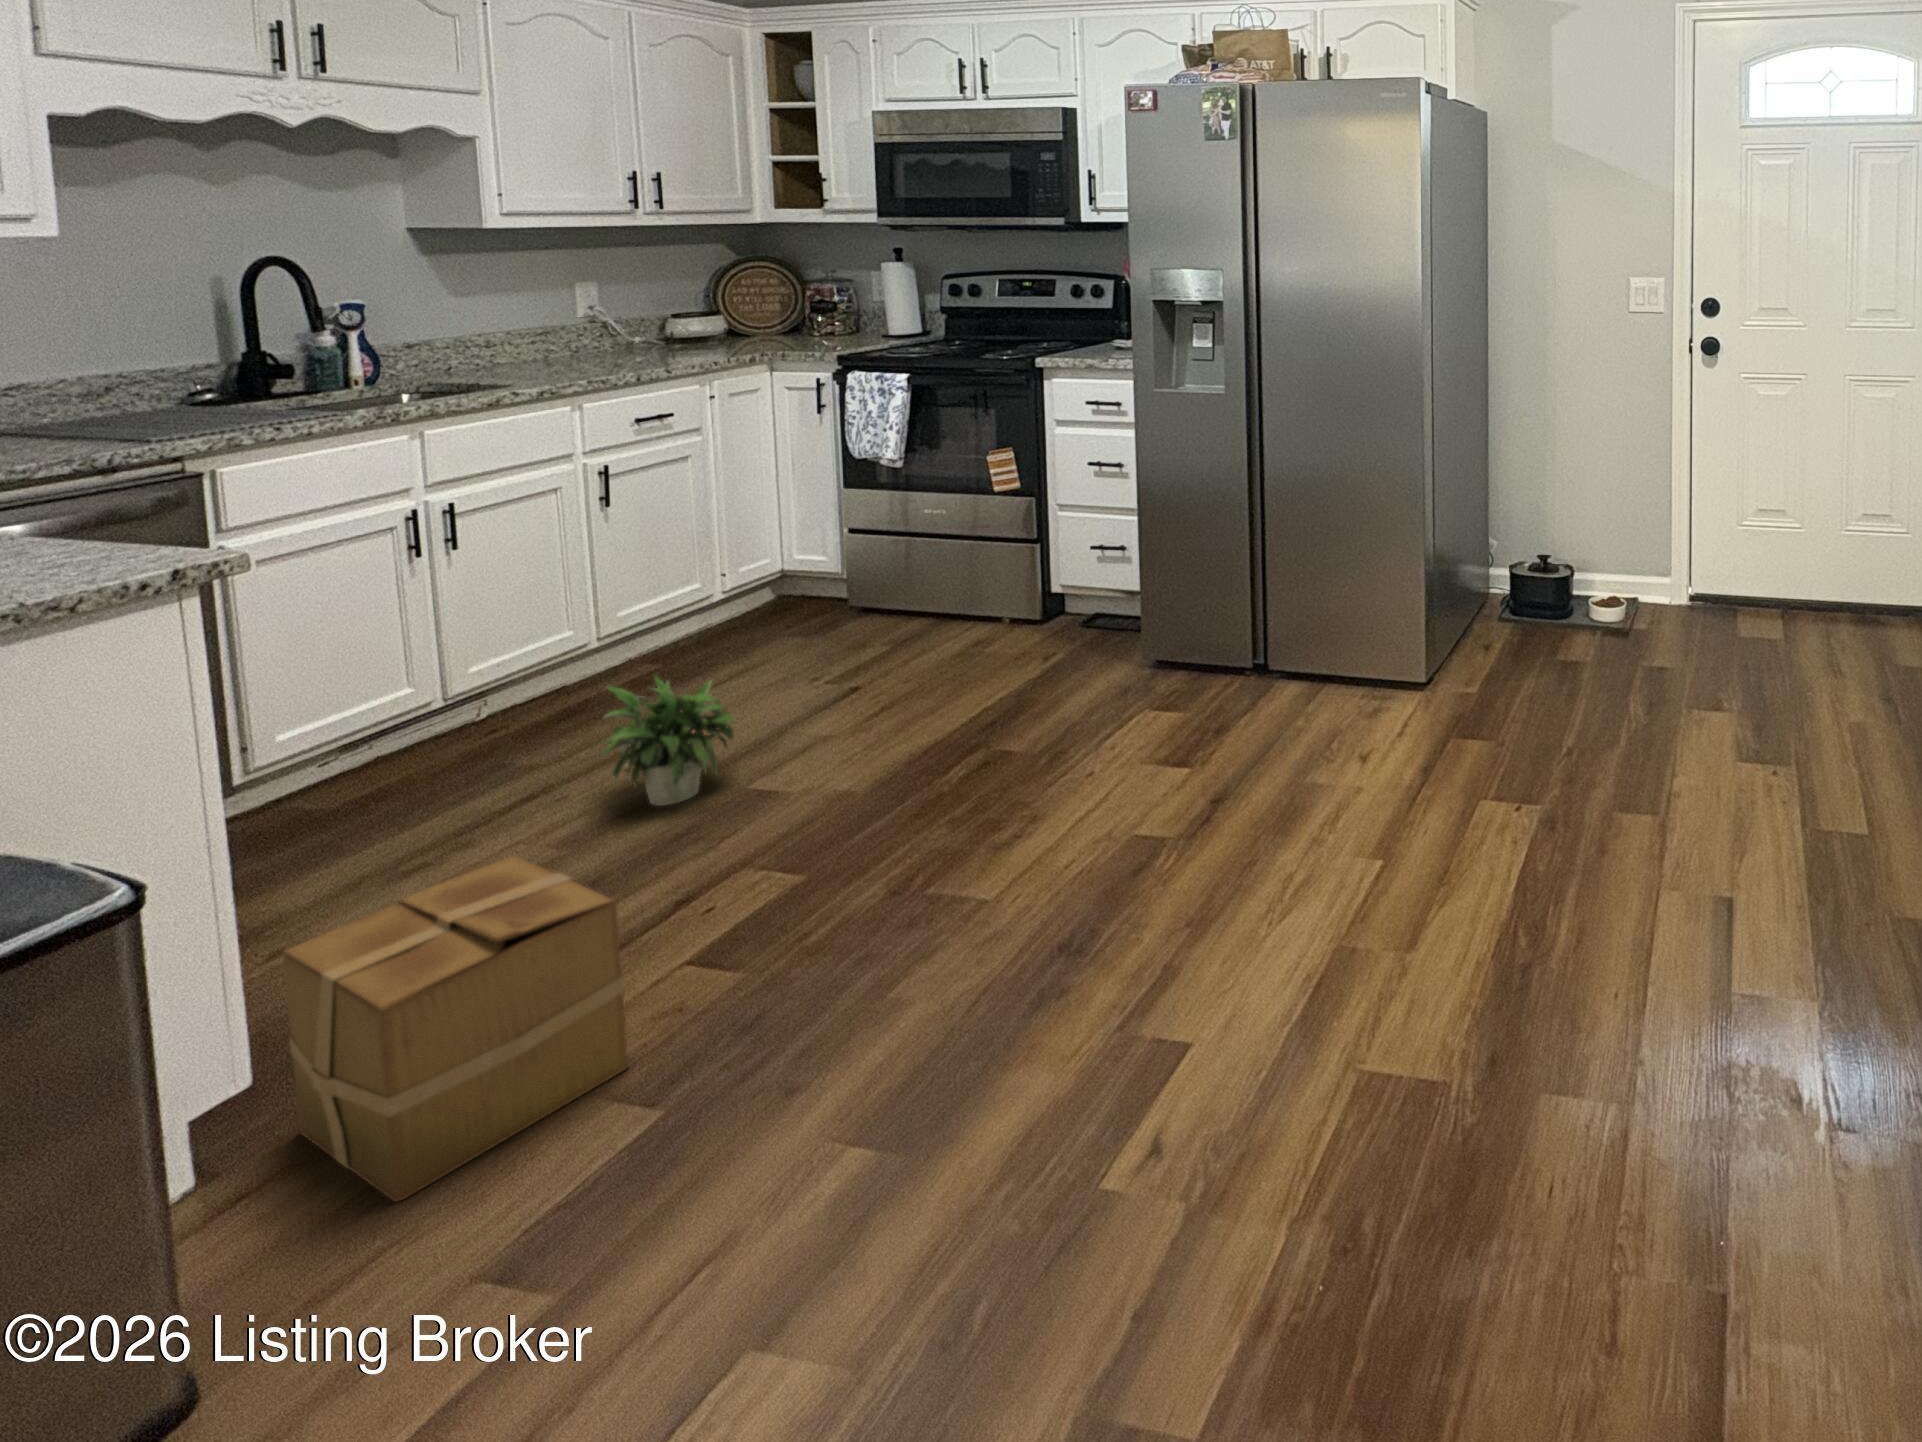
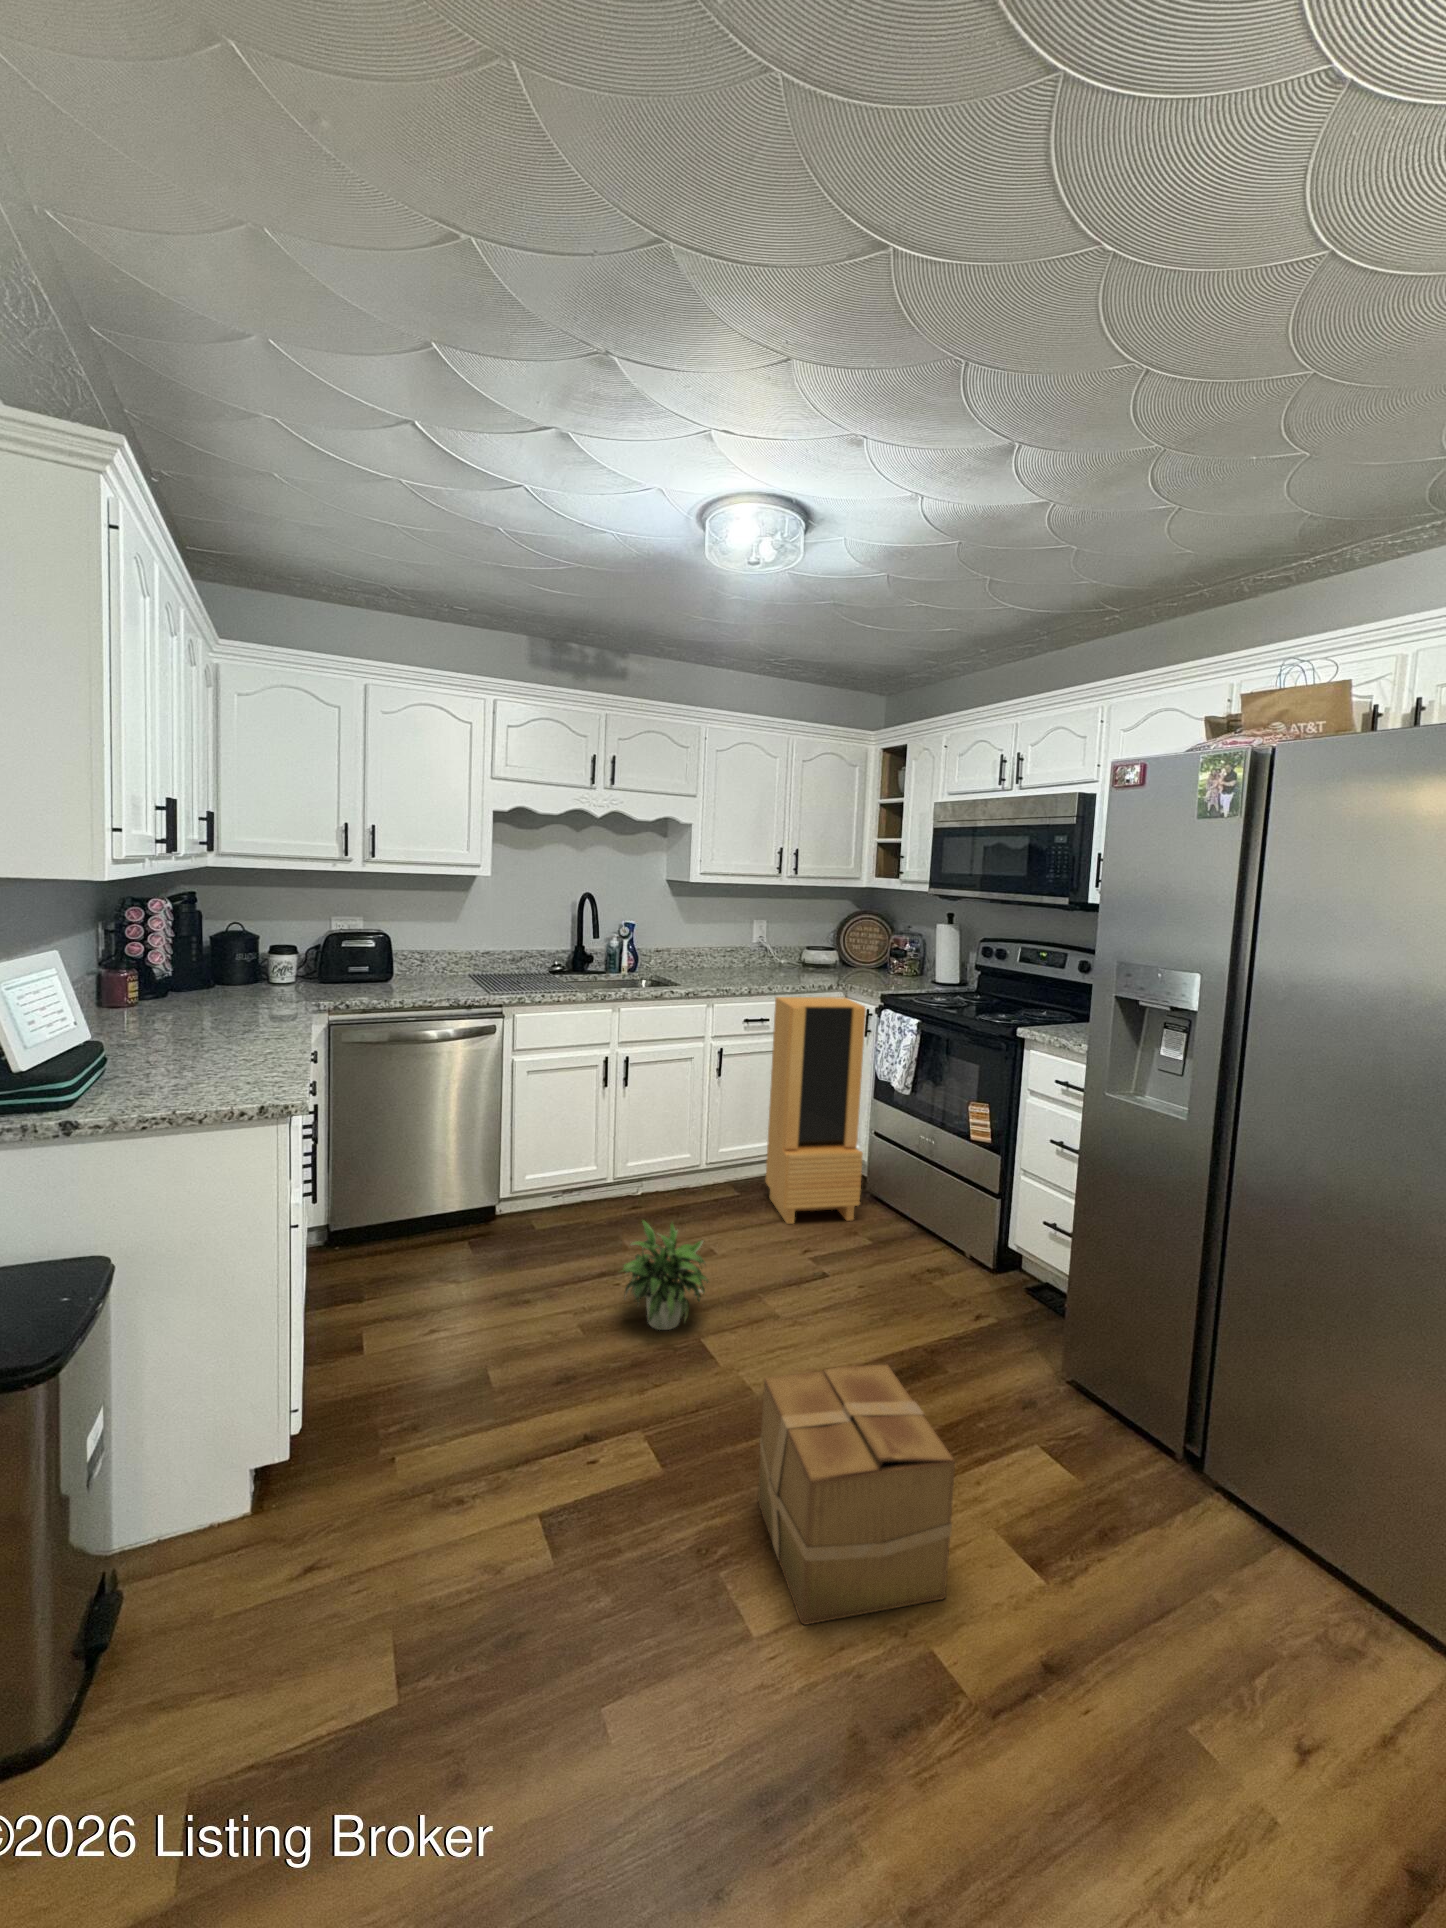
storage cabinet: none [689,367,858,669] -> present [766,997,866,1224]
cardboard box: present [283,856,629,1202] -> present [758,1365,955,1624]

